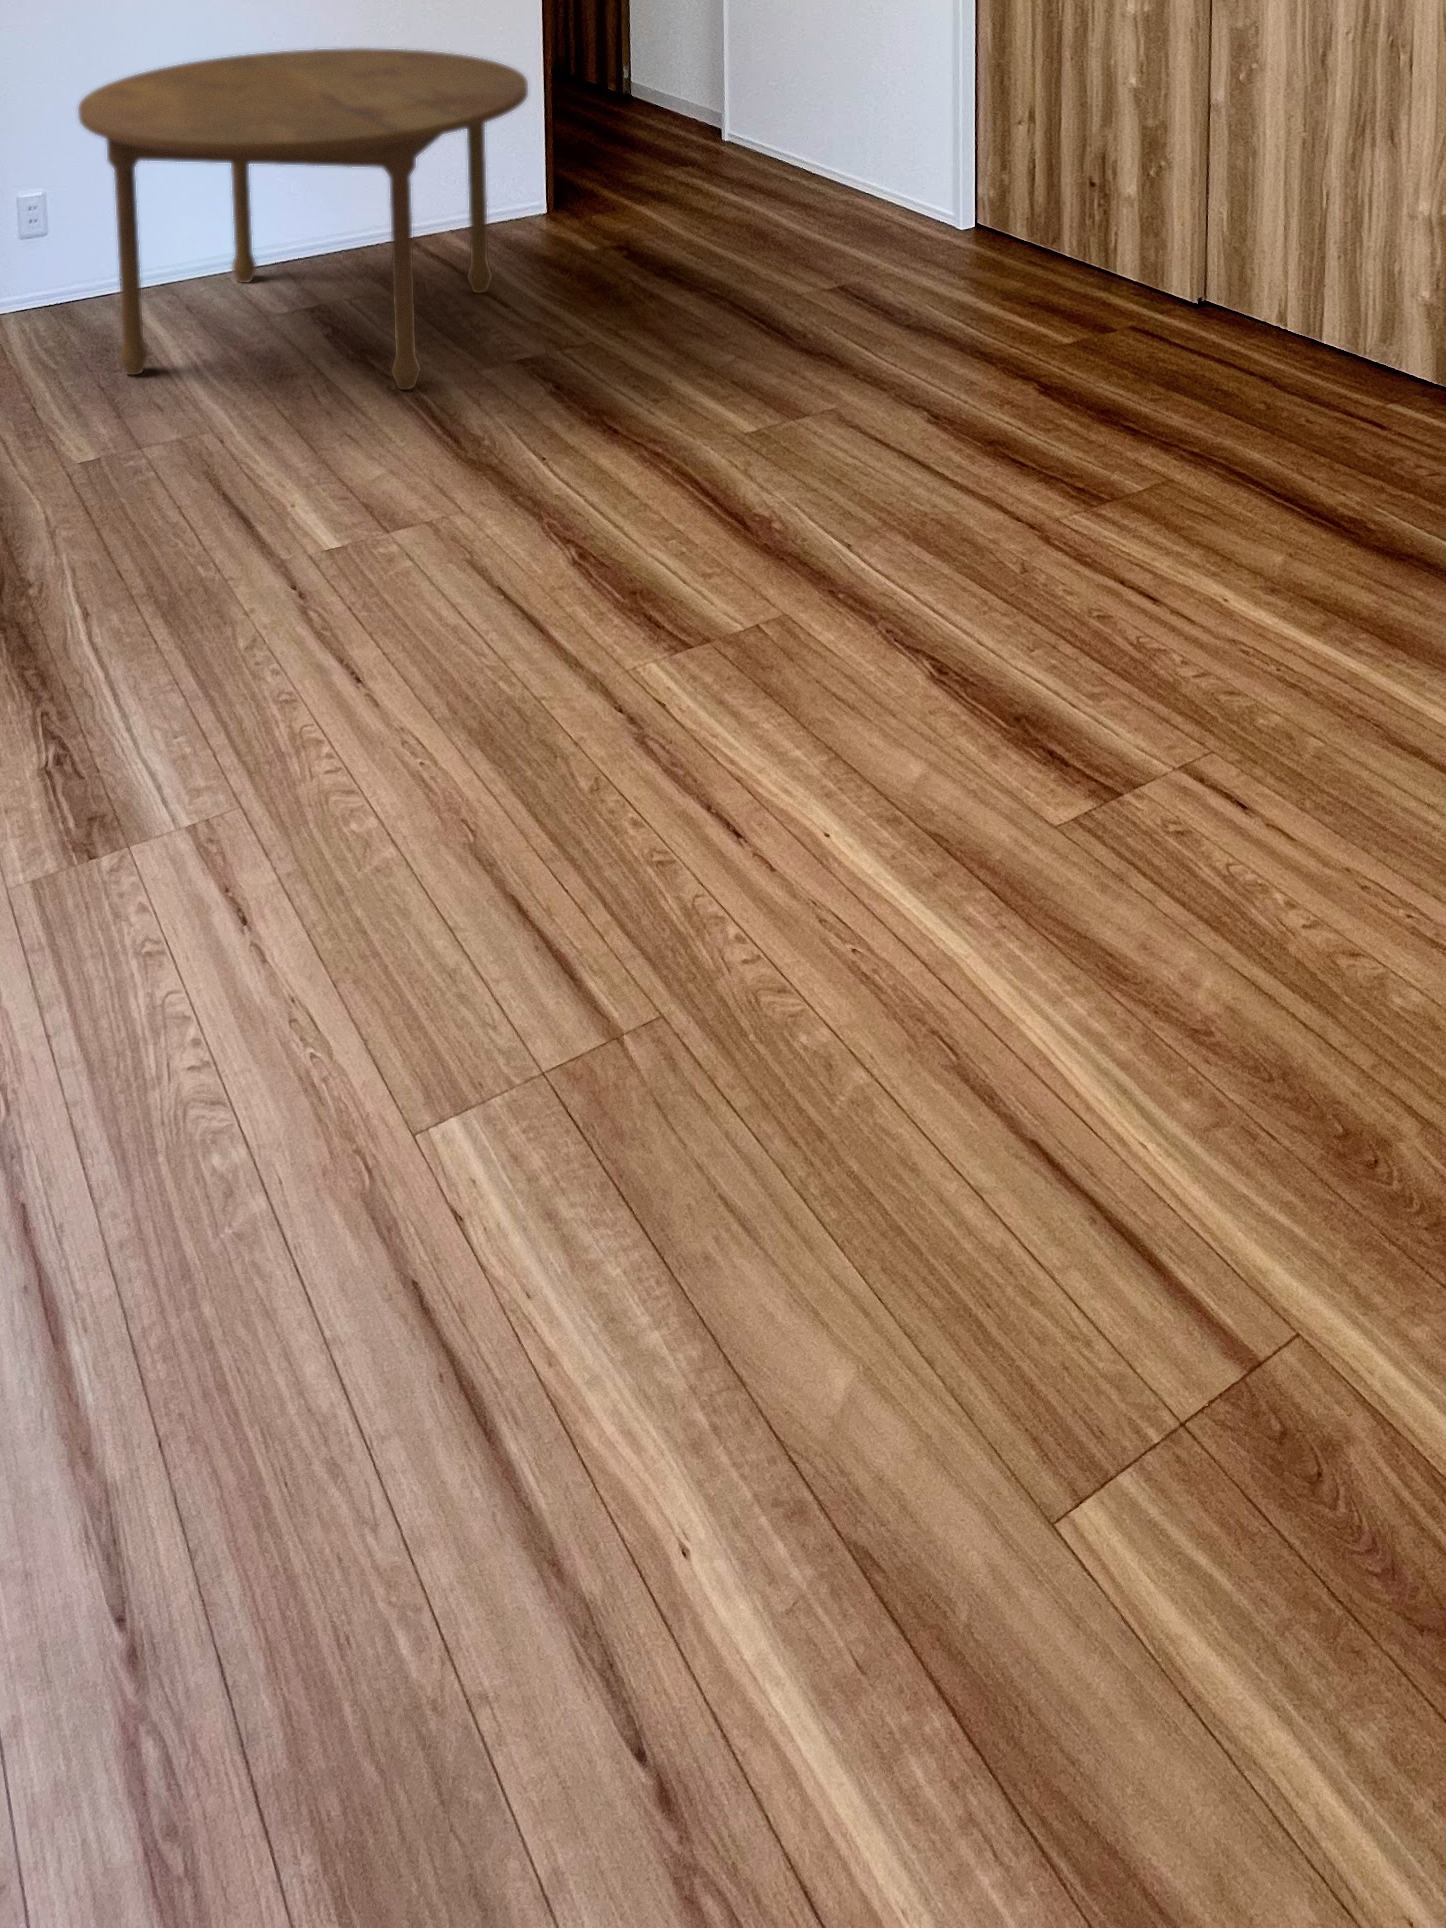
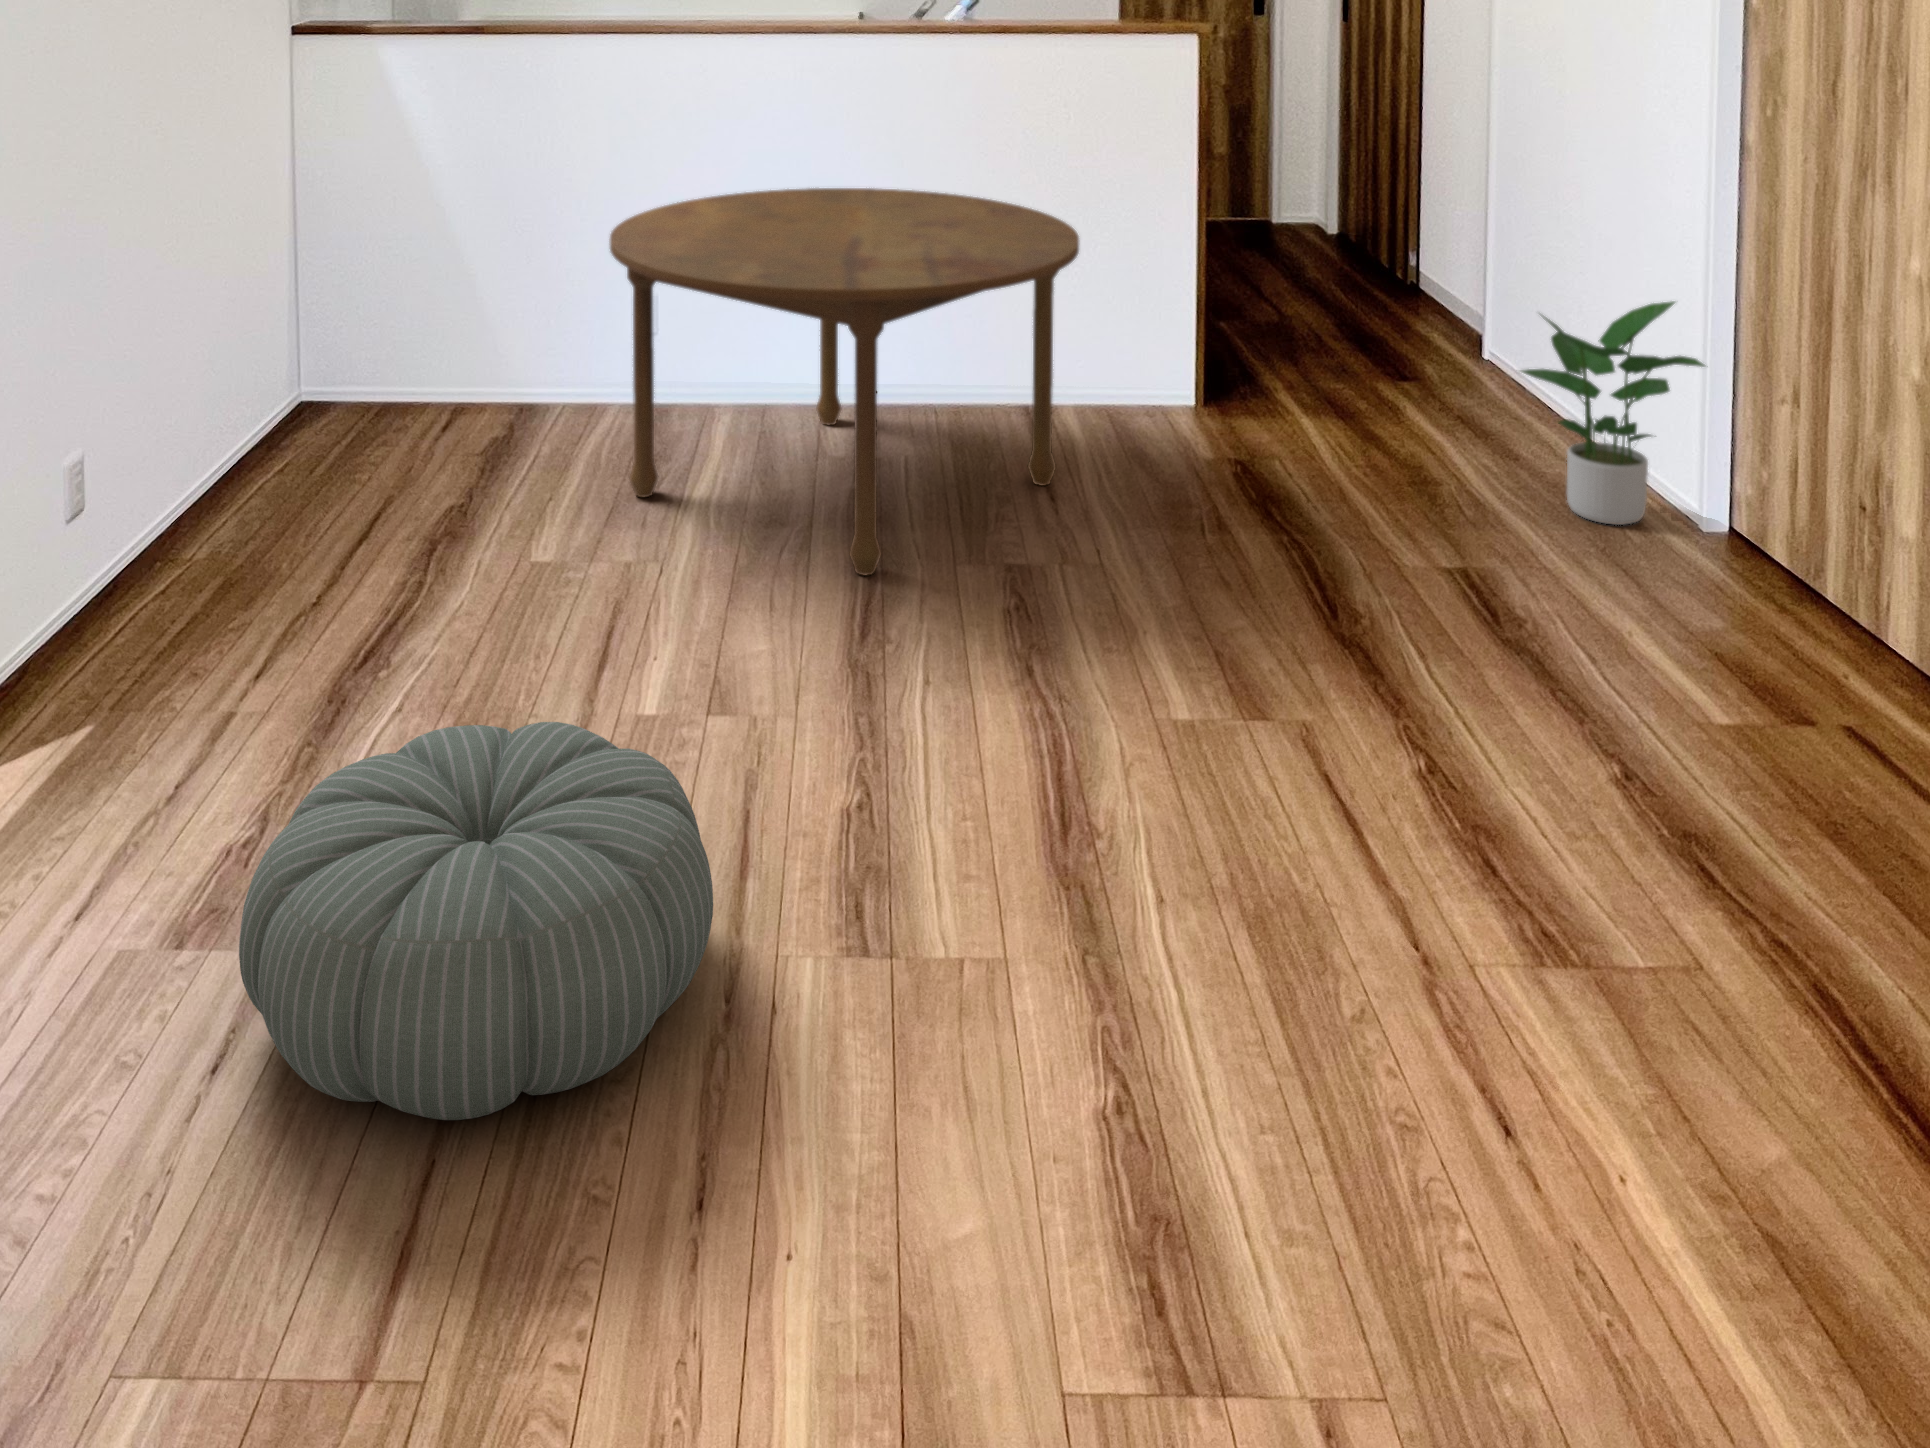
potted plant: none [825,62,966,238] -> present [1521,301,1705,525]
pouf: none [216,525,630,853] -> present [239,722,713,1120]

